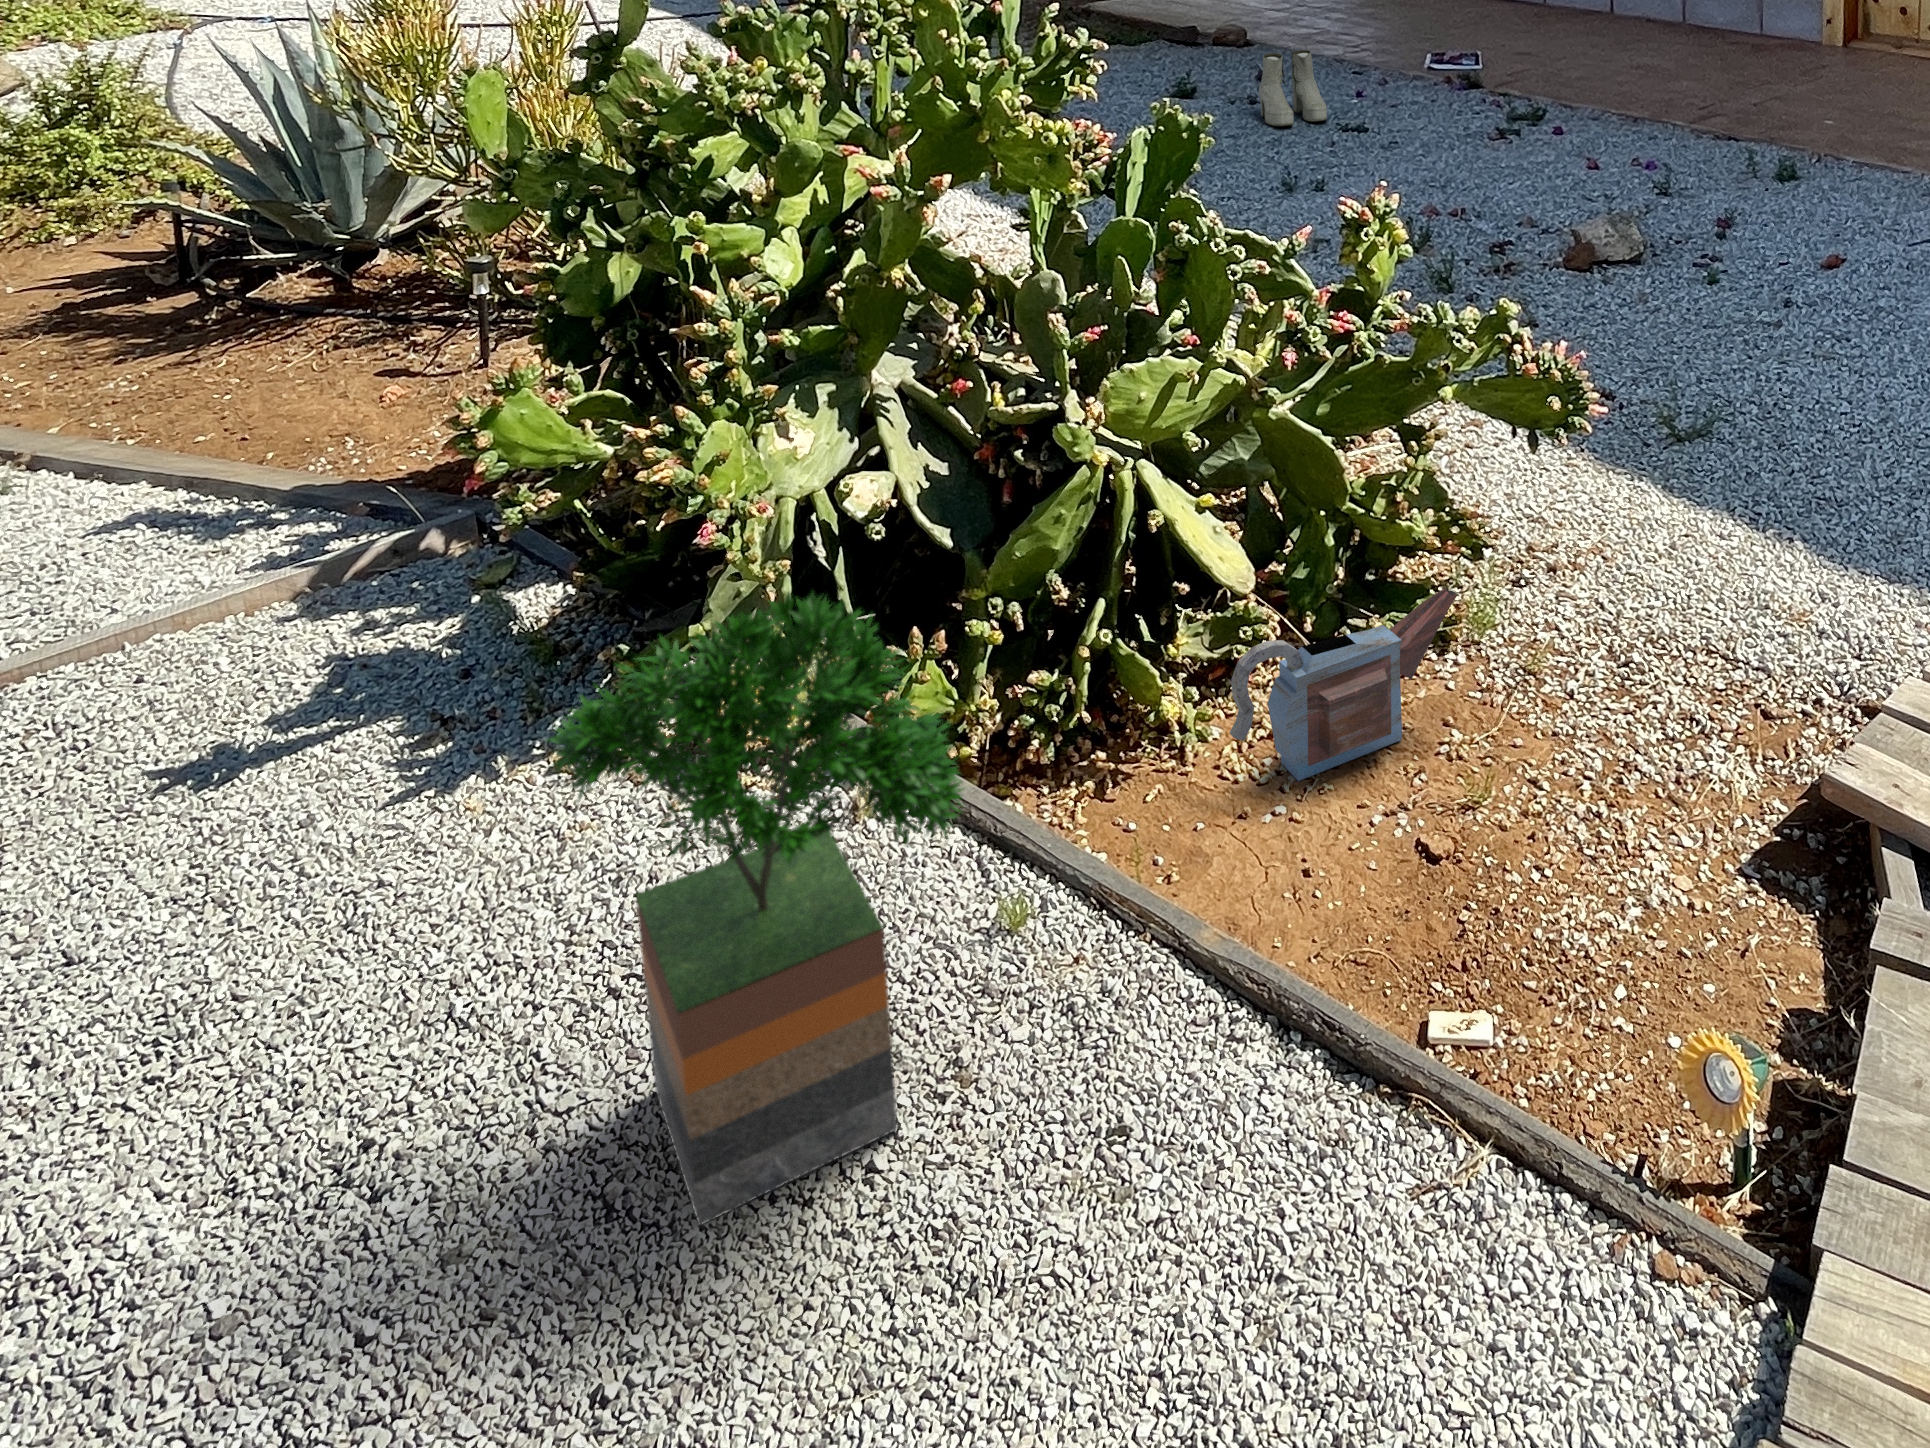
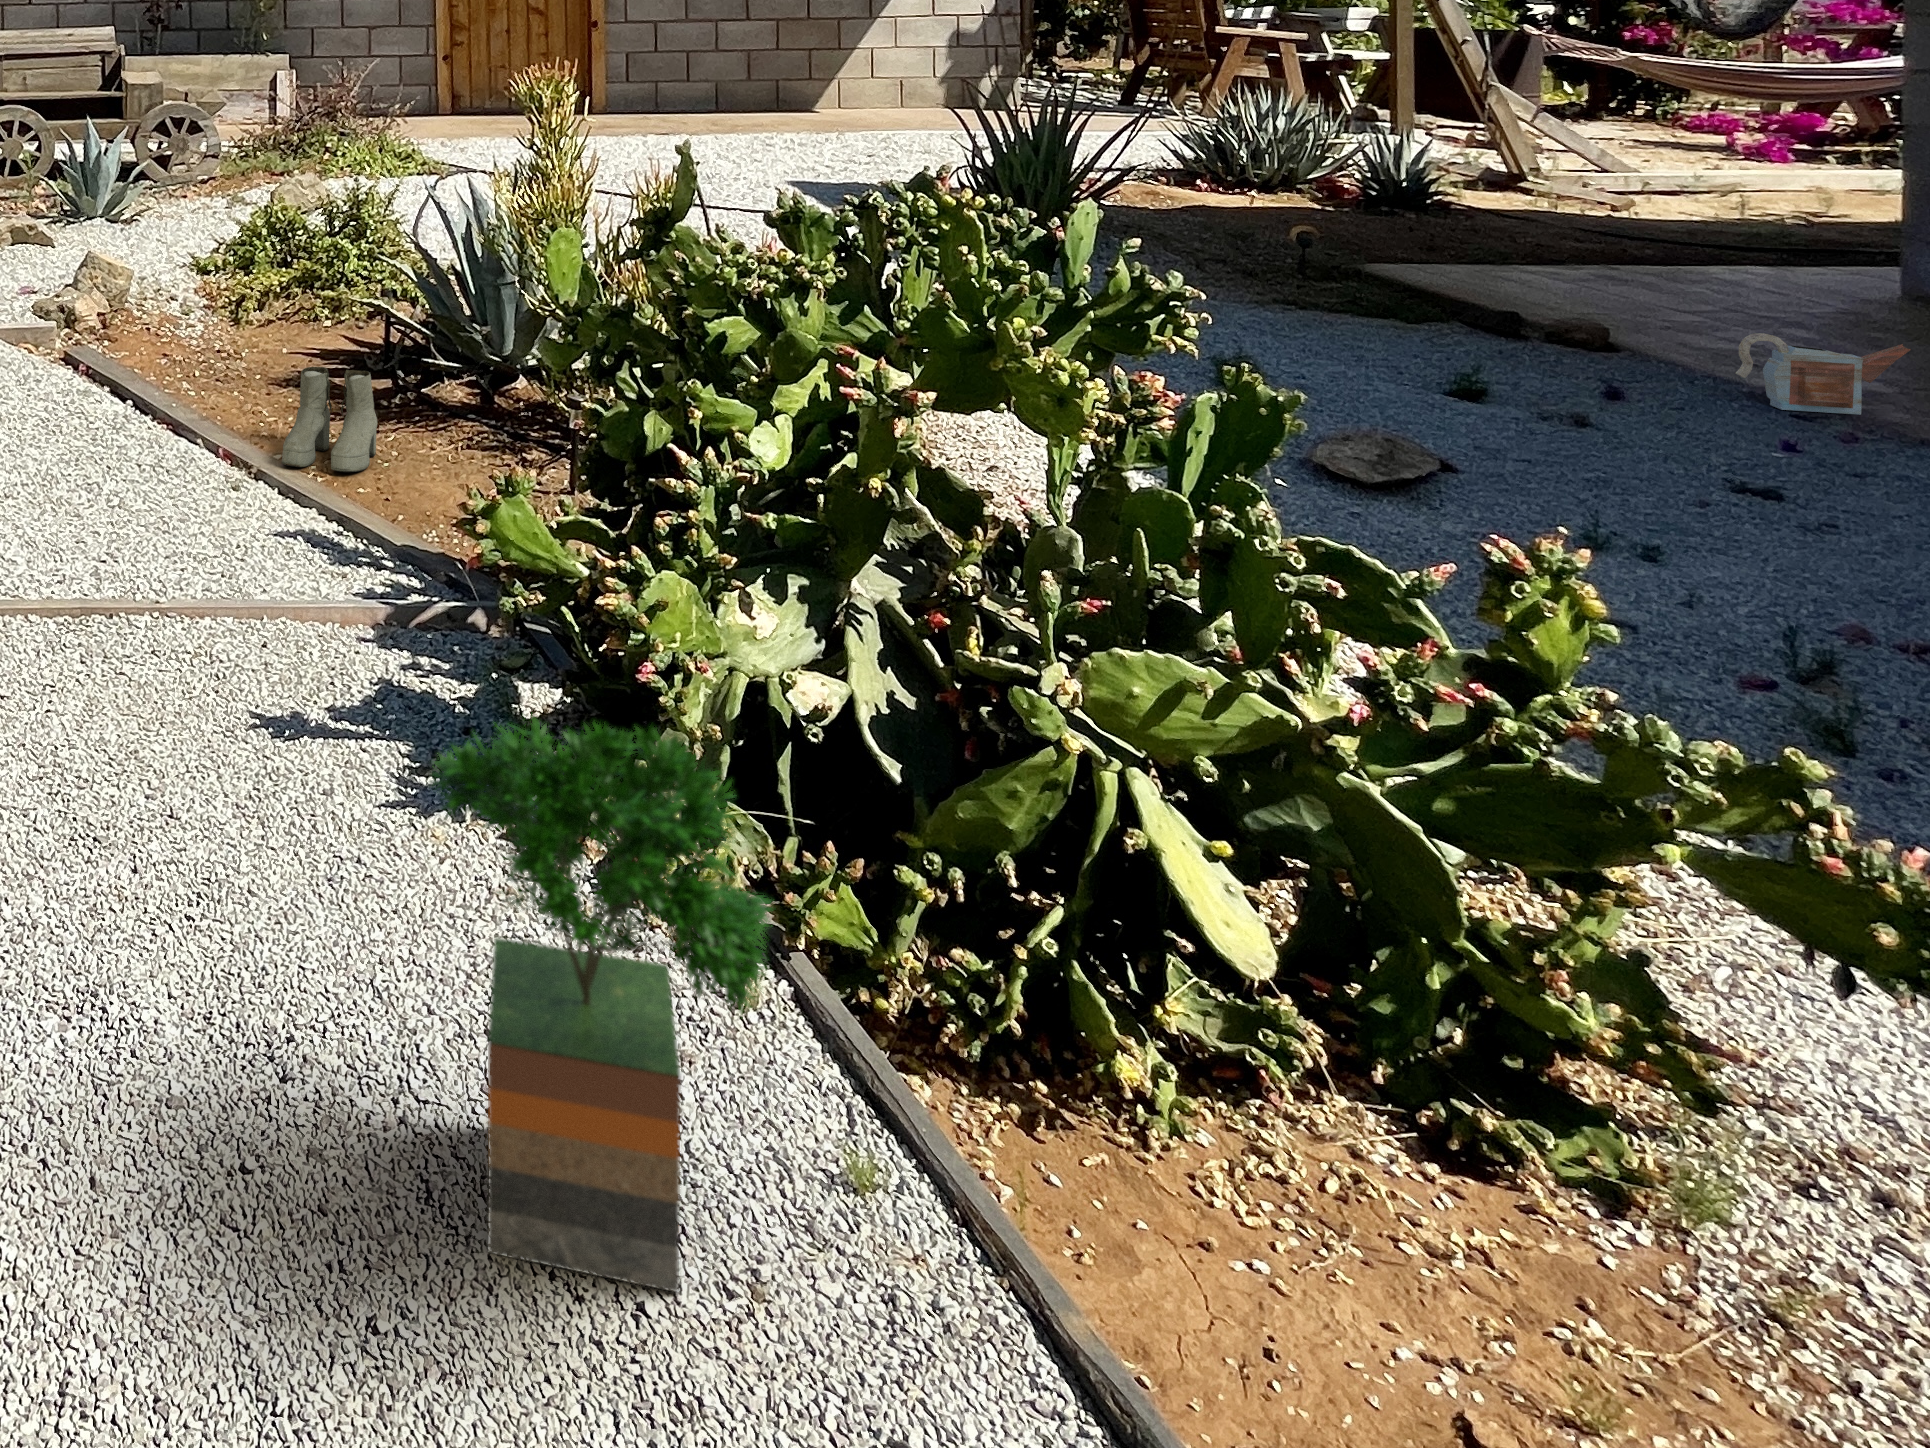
boots: present [1259,50,1327,126] -> present [282,367,377,472]
watering can: present [1230,587,1457,781] -> present [1736,333,1911,415]

